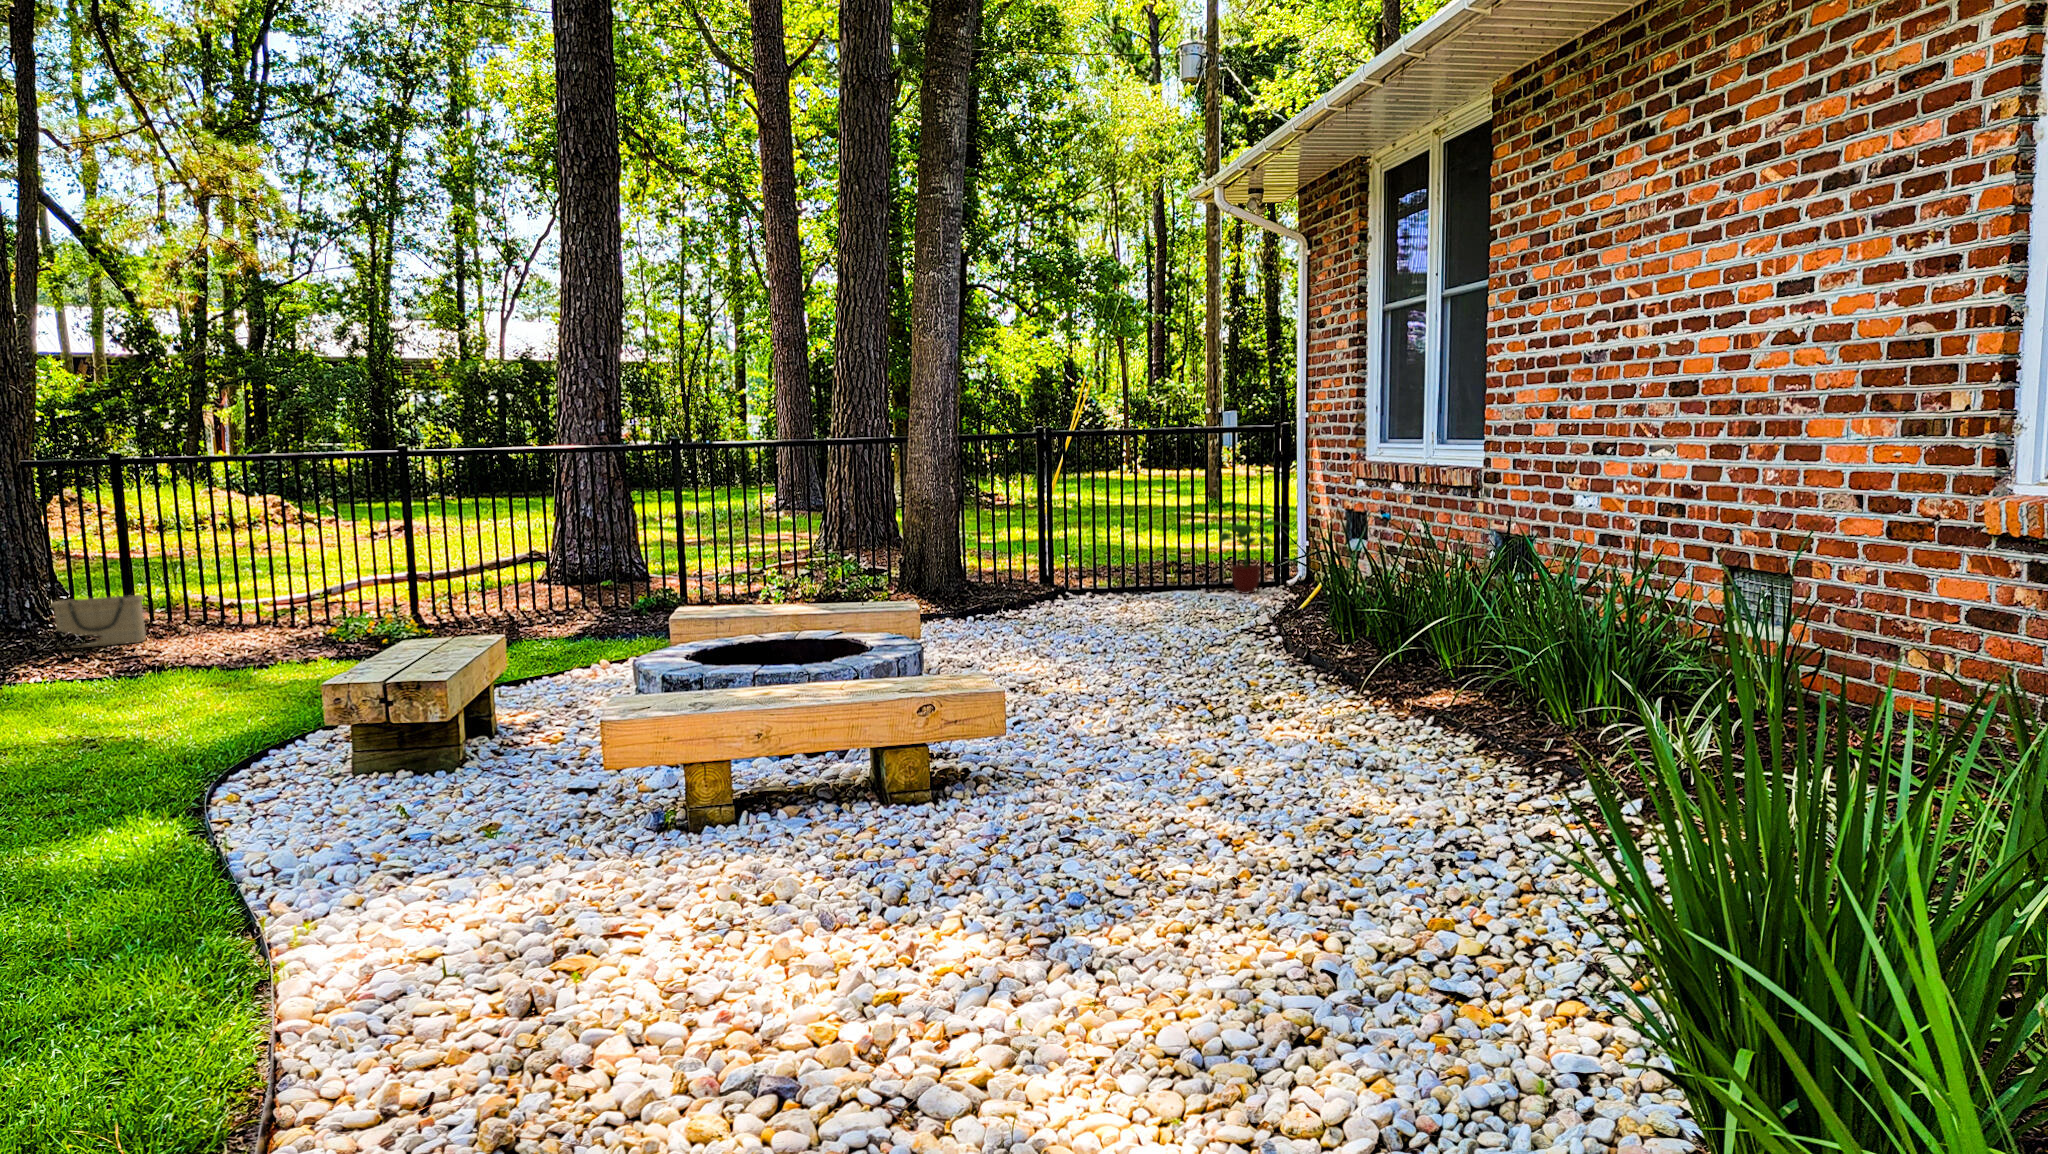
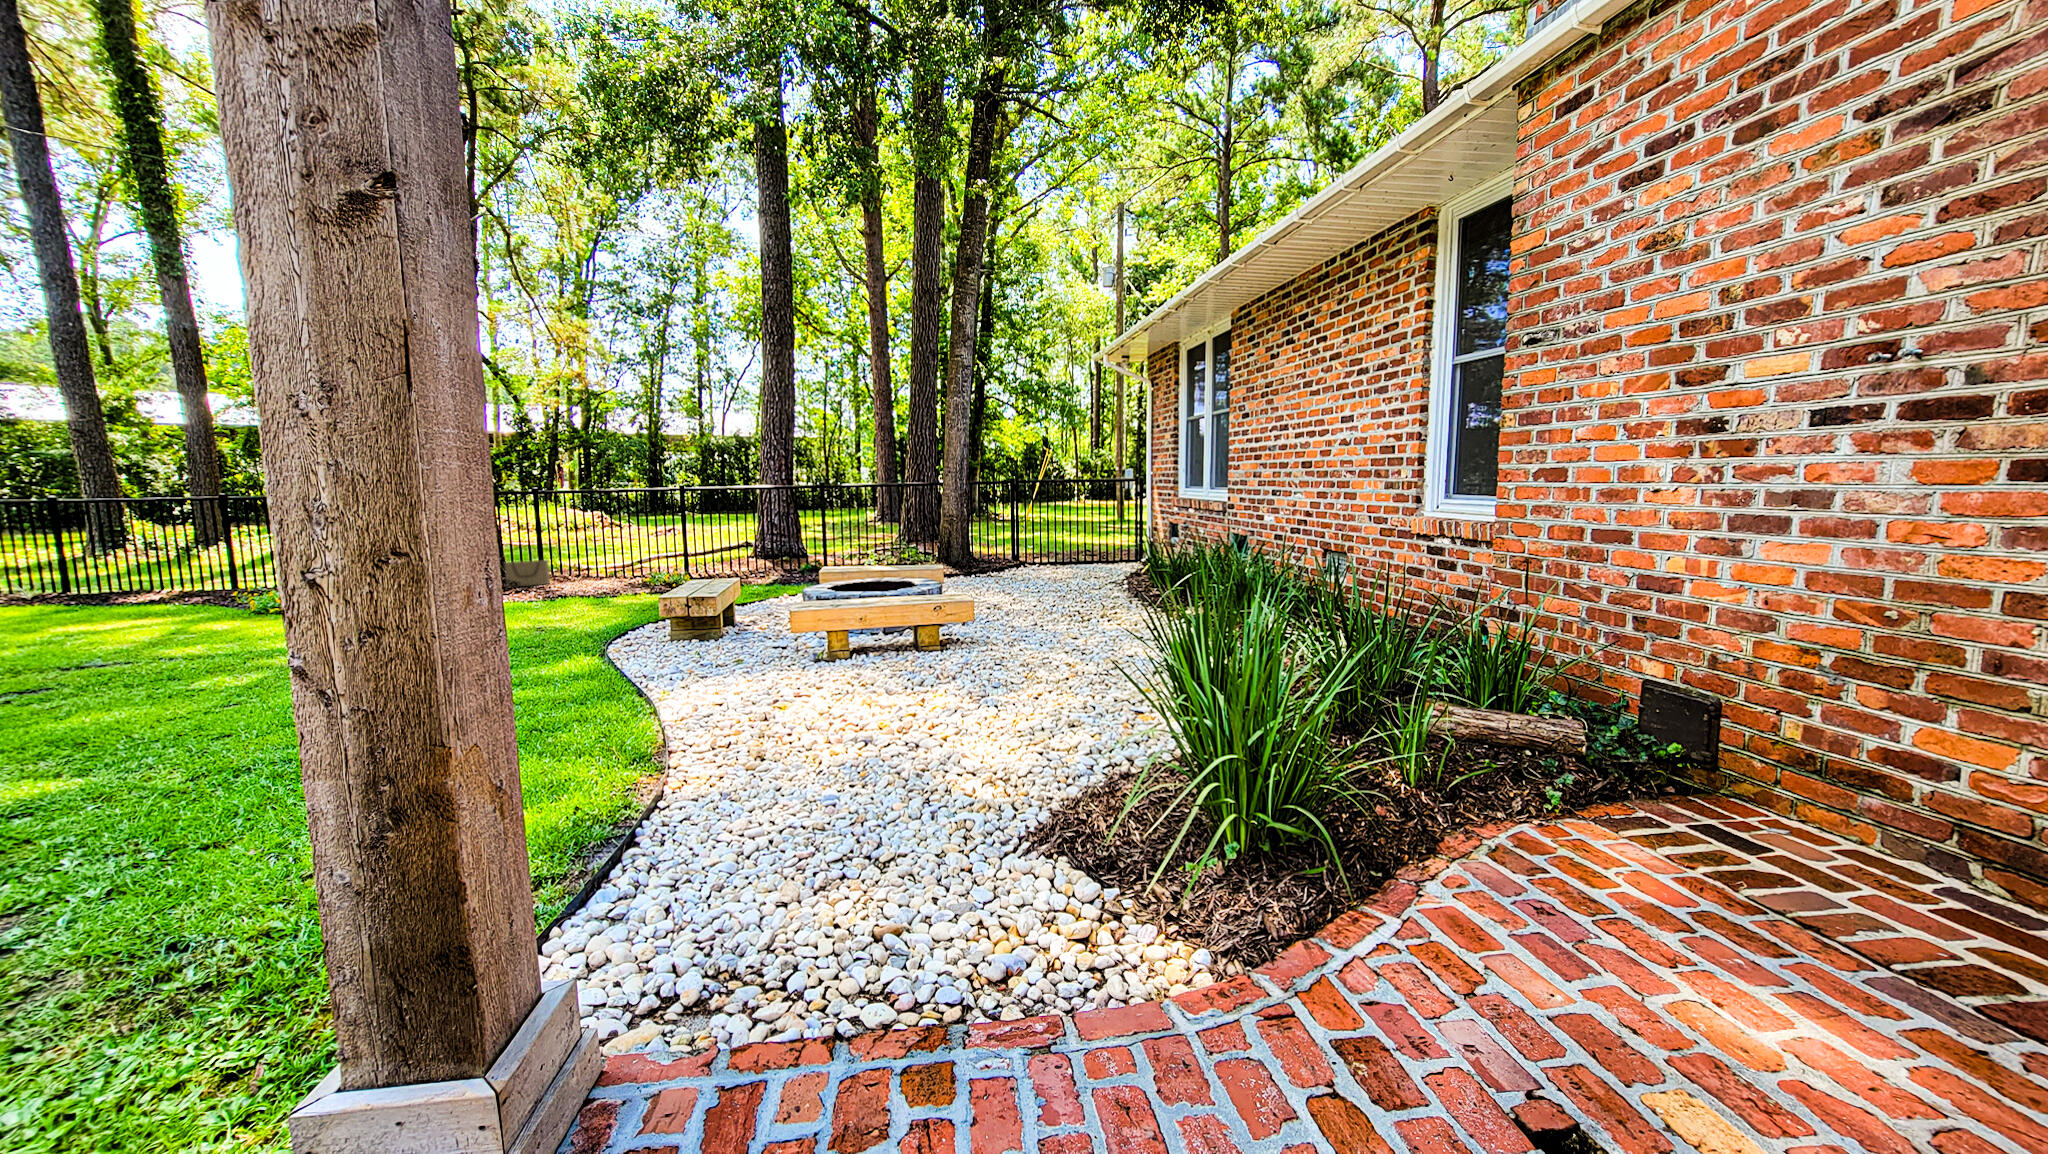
potted plant: present [1220,522,1290,593] -> none [1105,529,1145,567]

